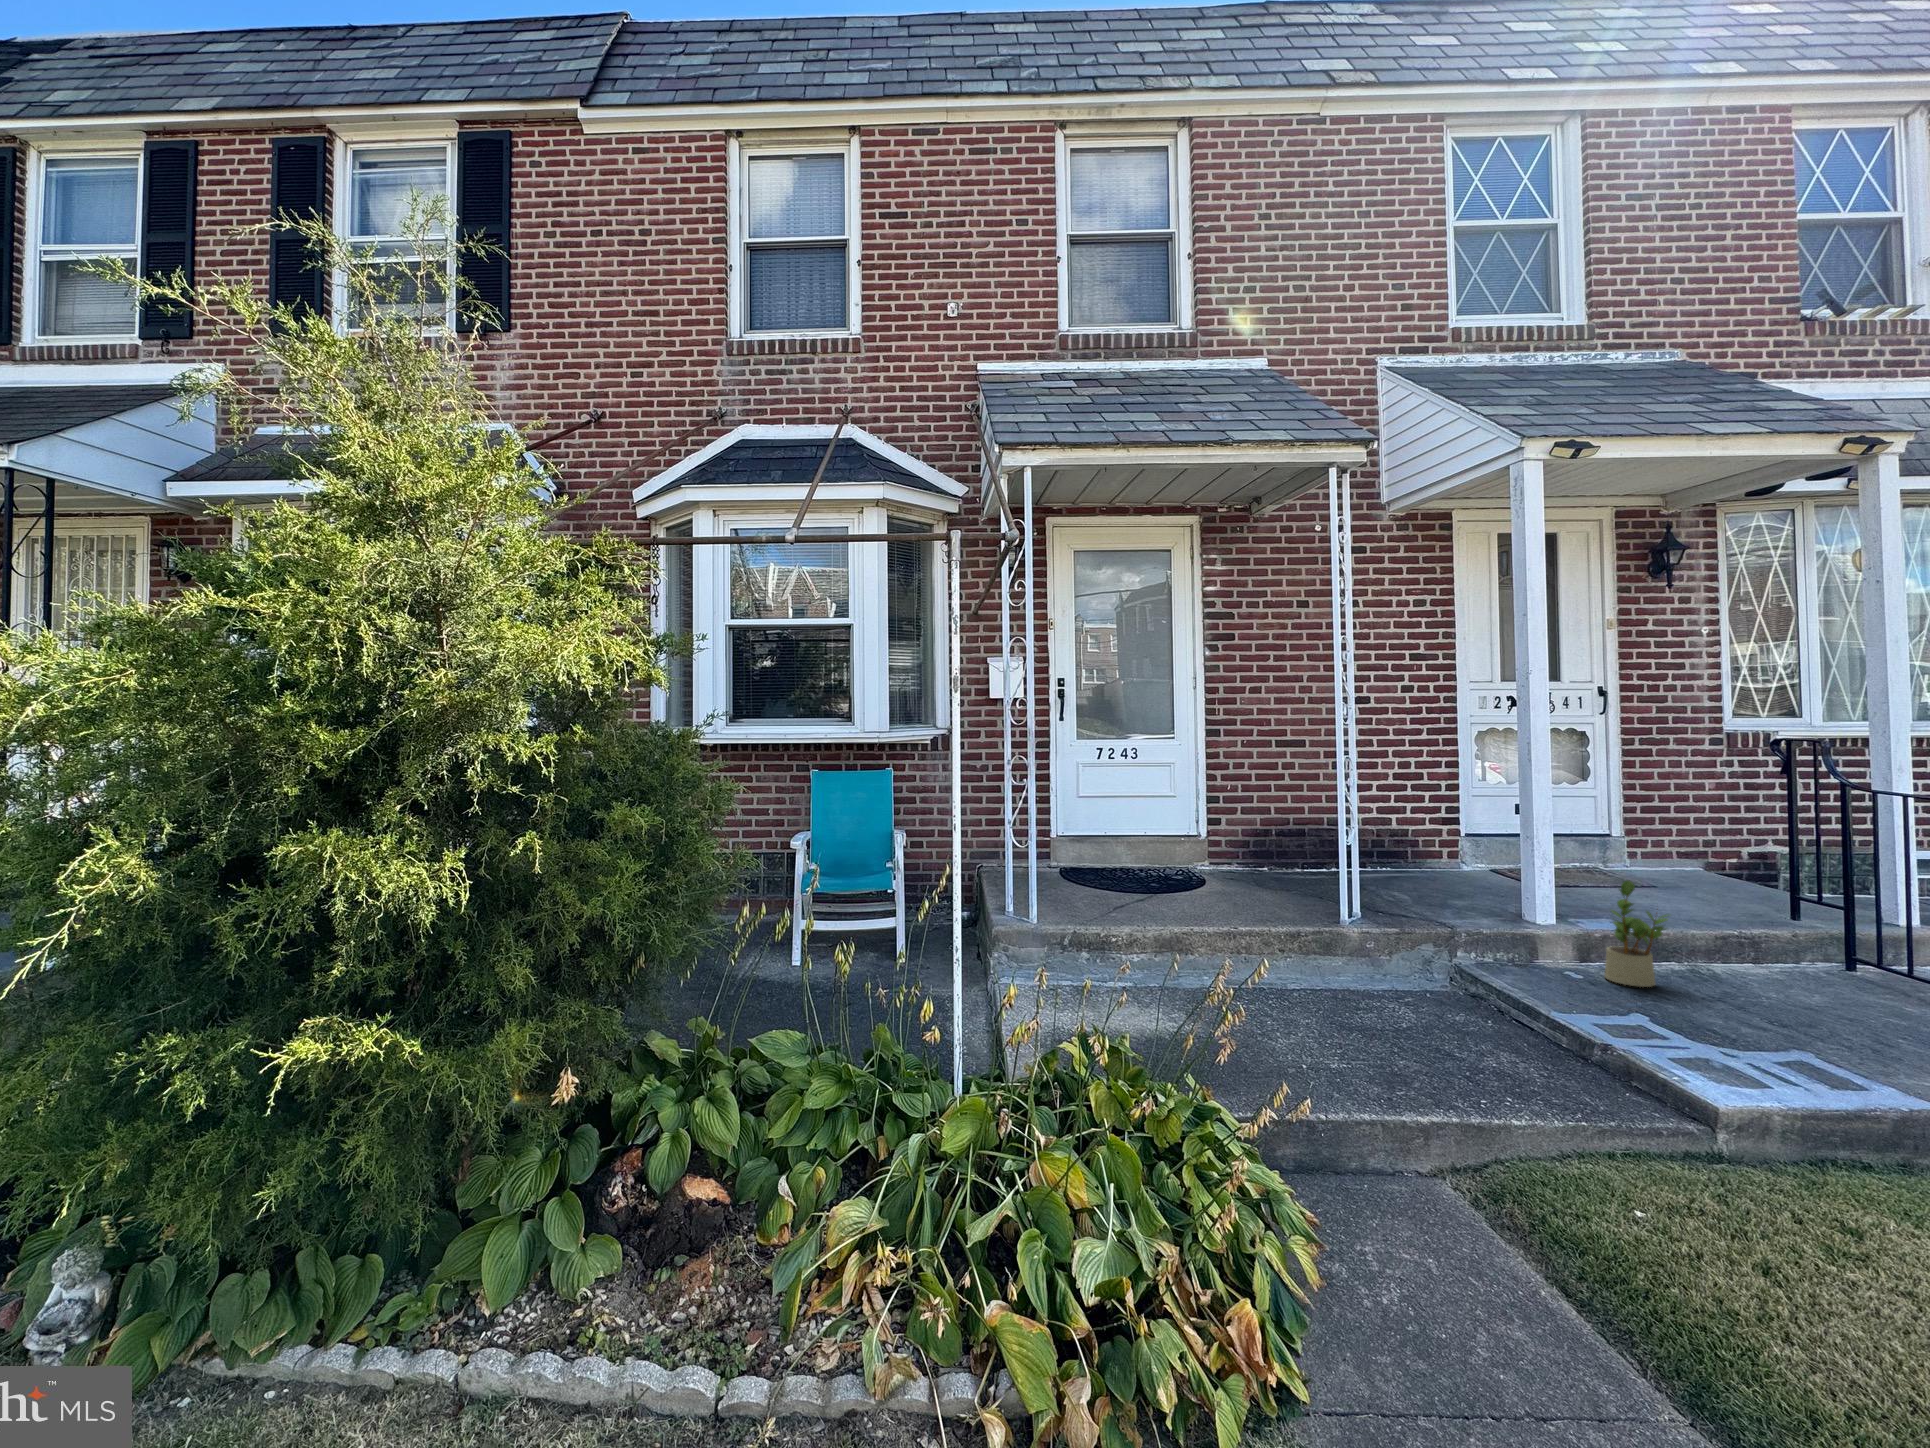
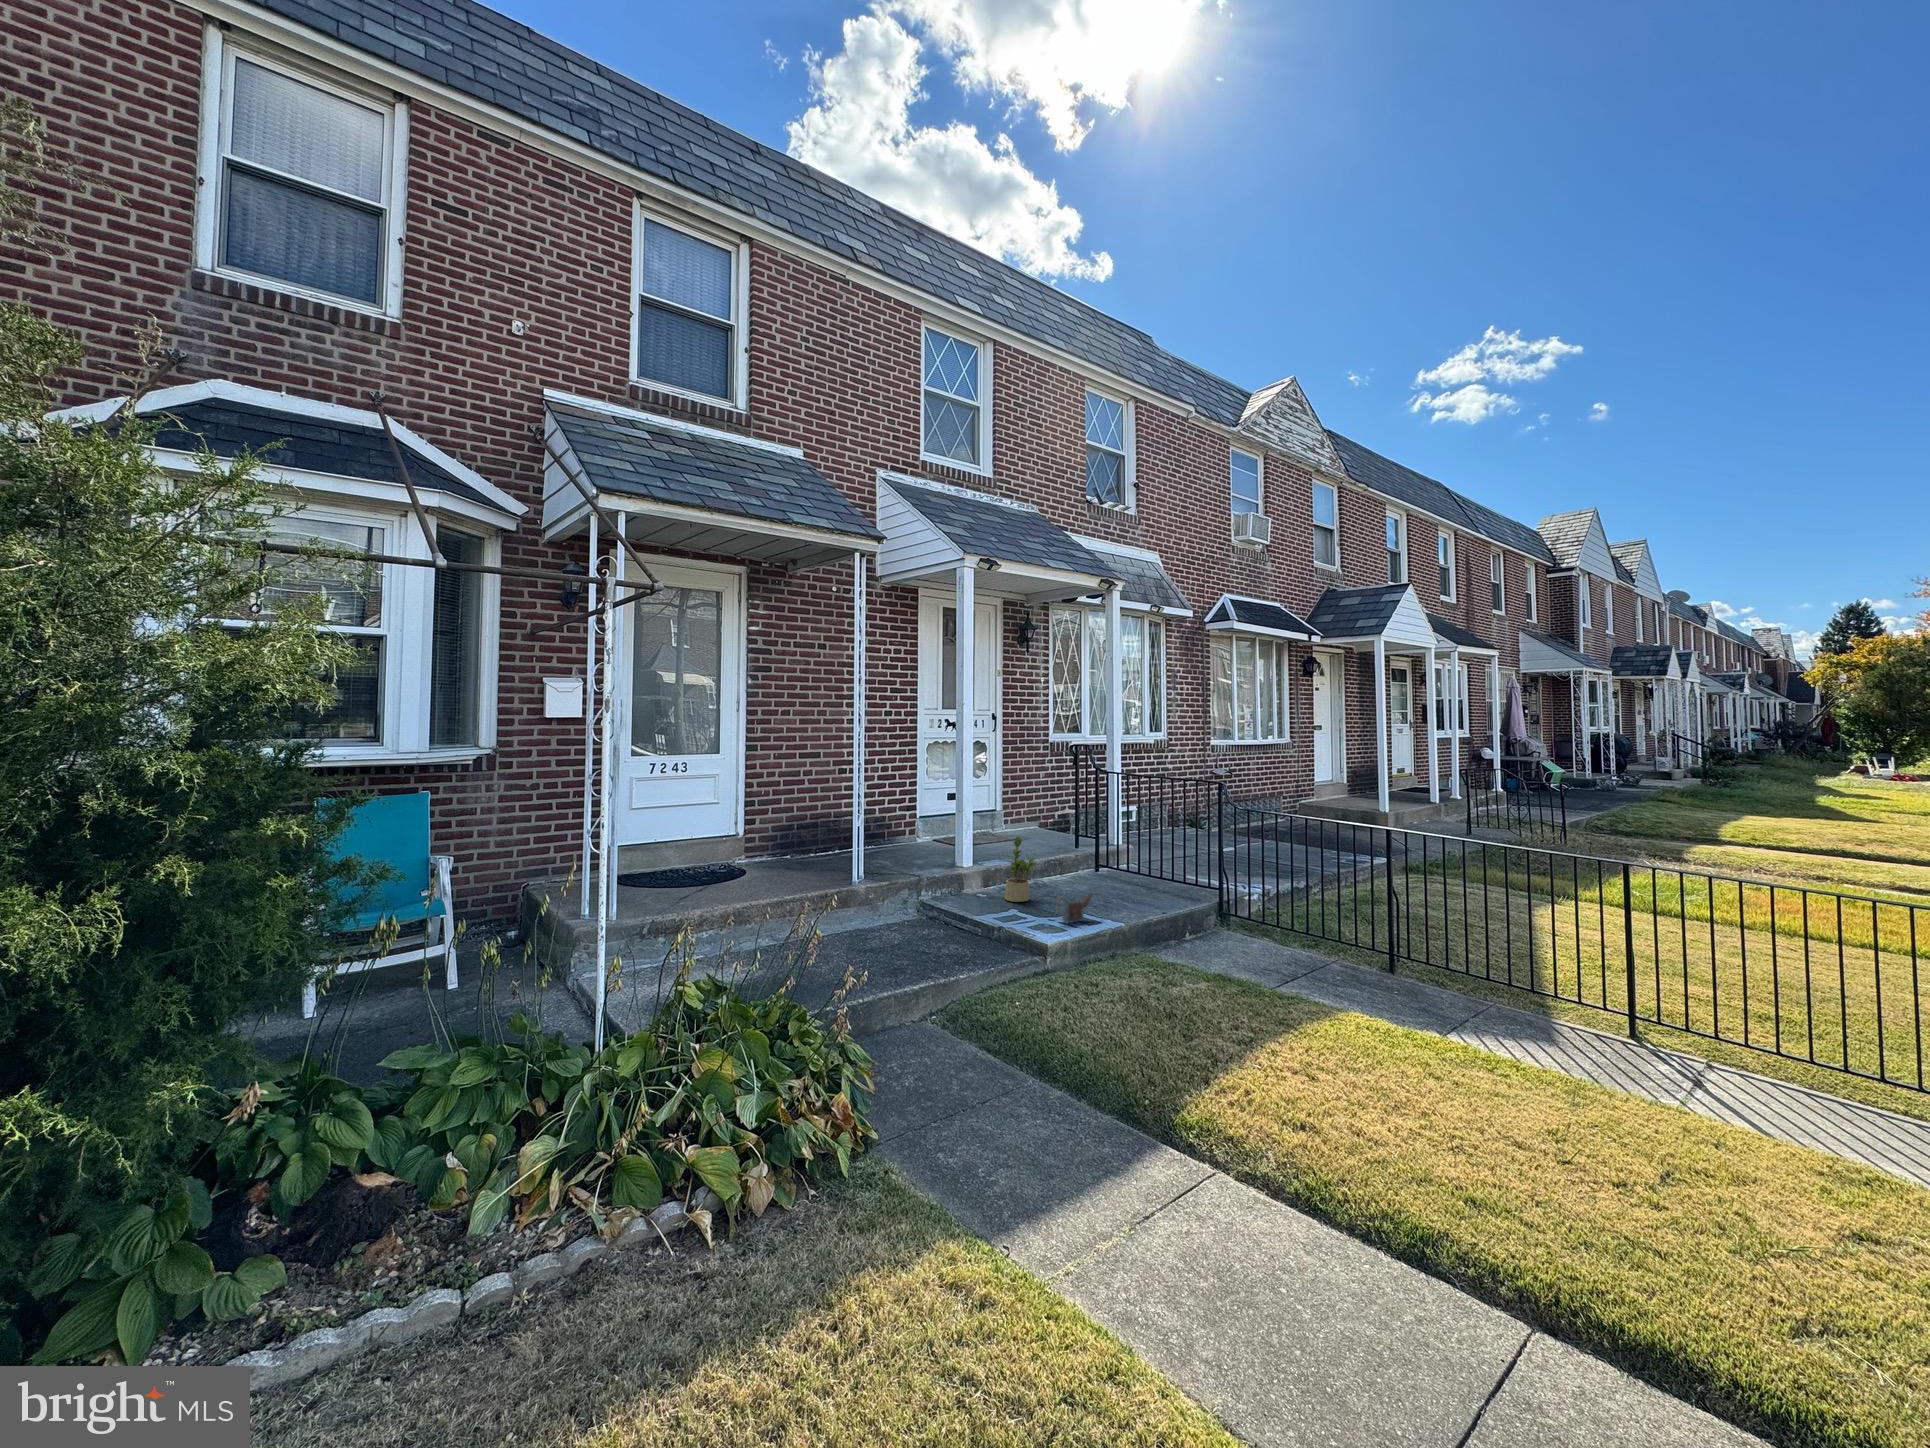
watering can: none [1700,990,1793,1041] -> present [1056,894,1092,924]

